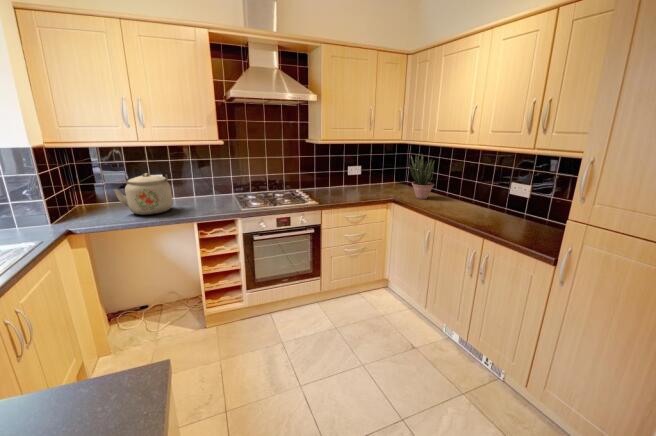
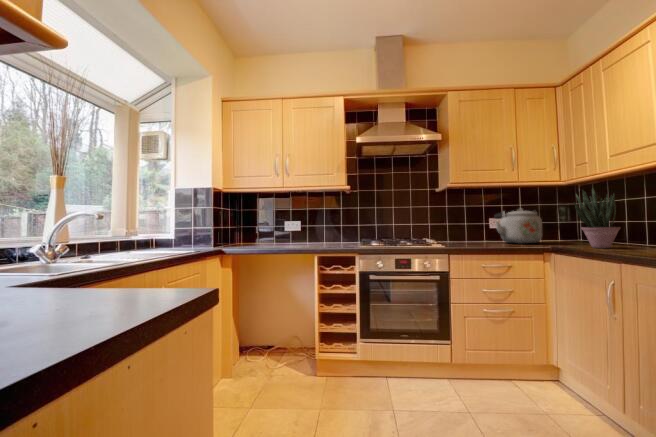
kettle: present [114,173,173,215] -> present [494,209,542,244]

